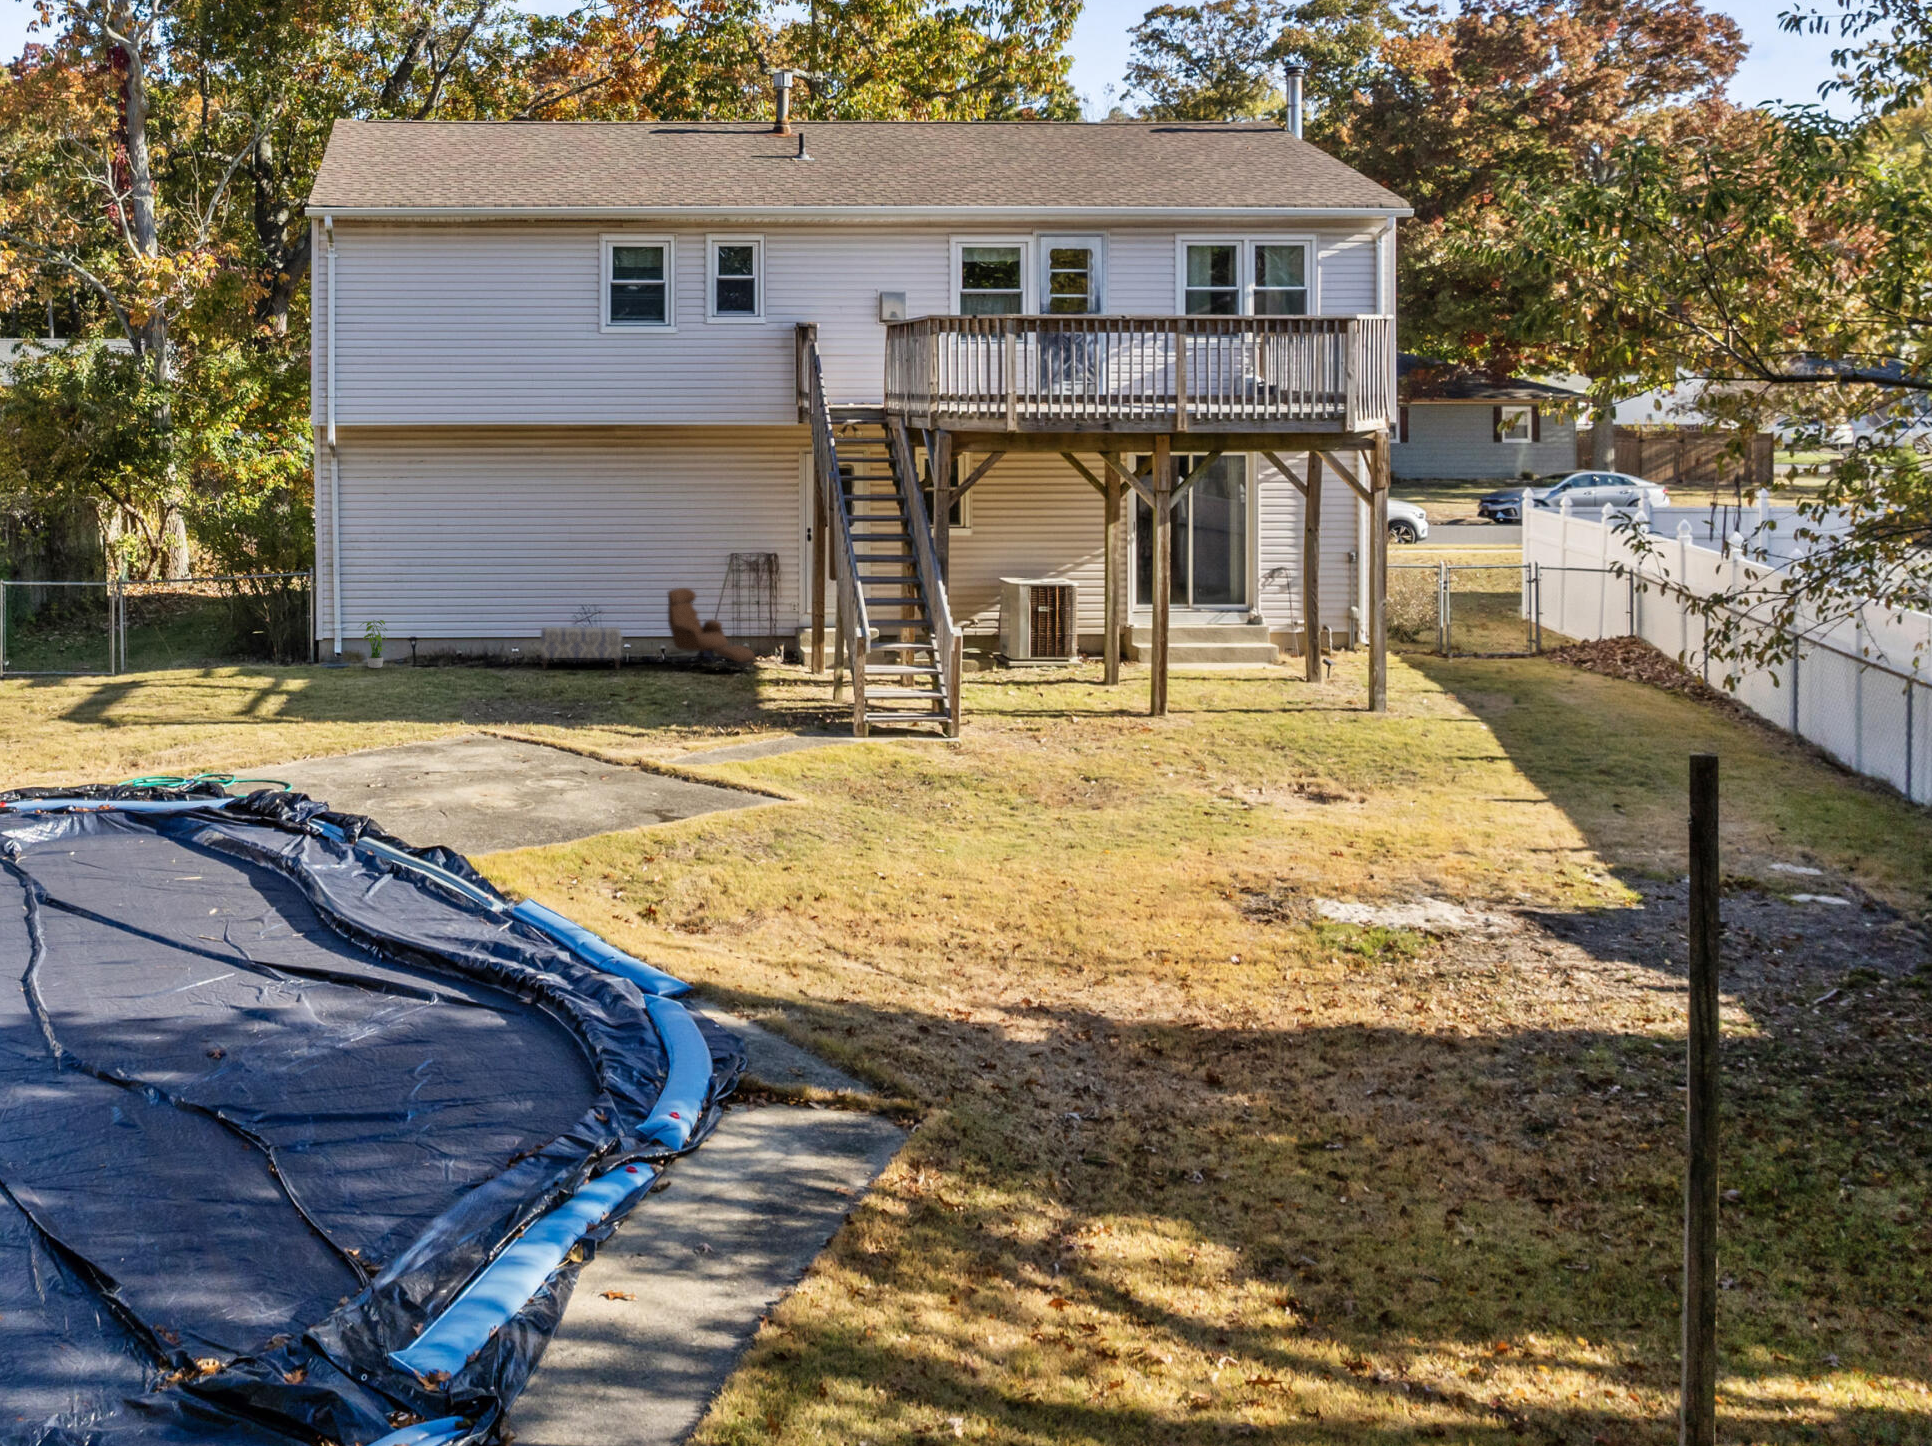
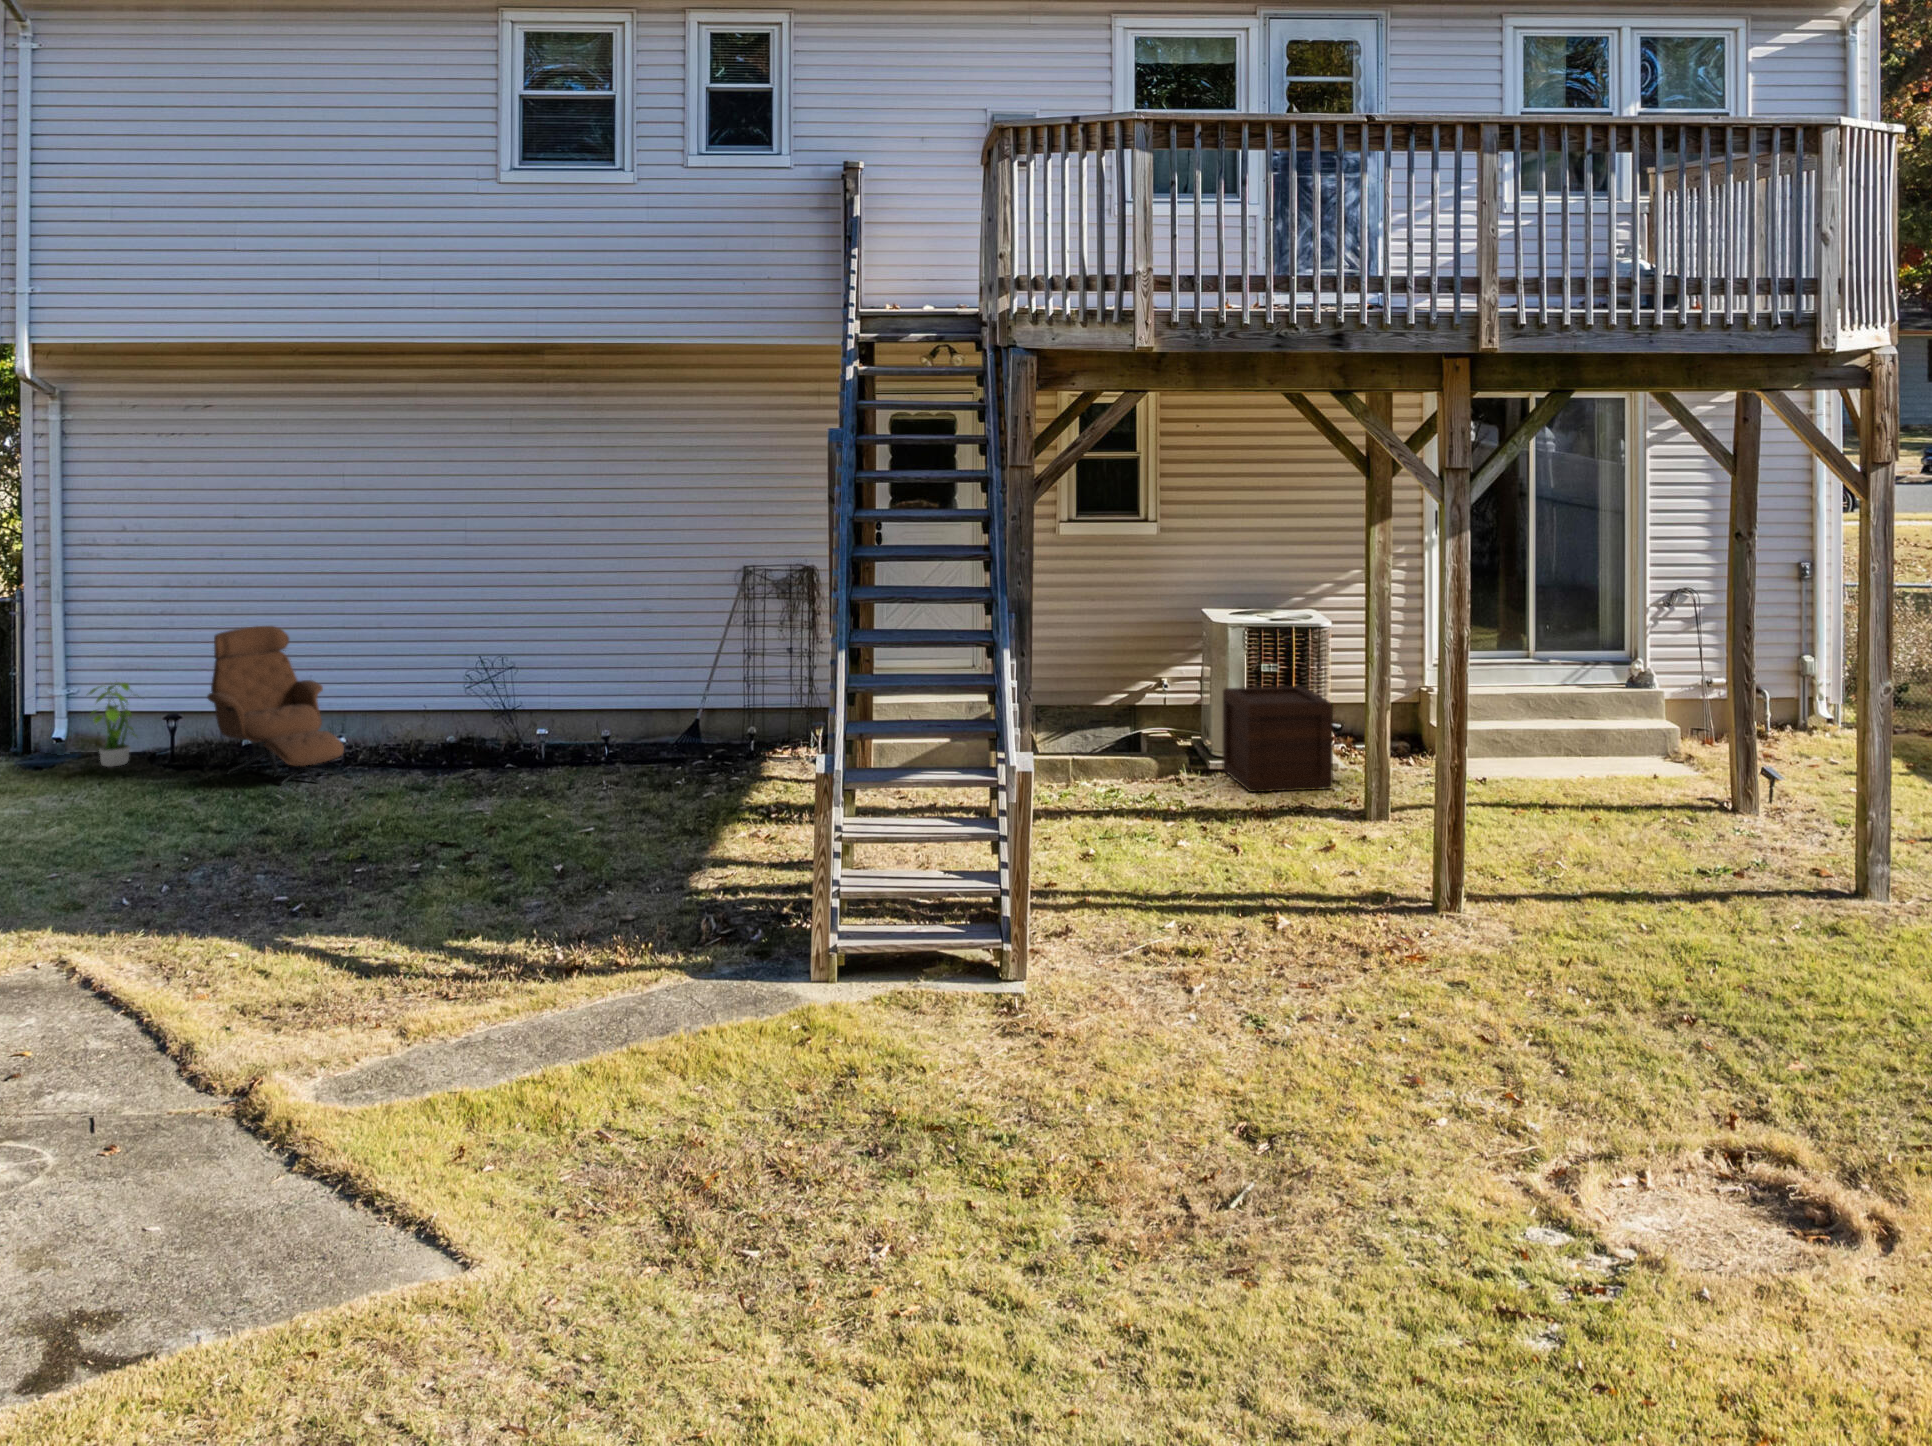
lounge chair: present [668,588,755,670] -> present [207,626,344,785]
wooden crate: none [1018,621,1085,677] -> present [1223,686,1333,792]
bench: present [541,627,622,669] -> none [391,692,547,771]

